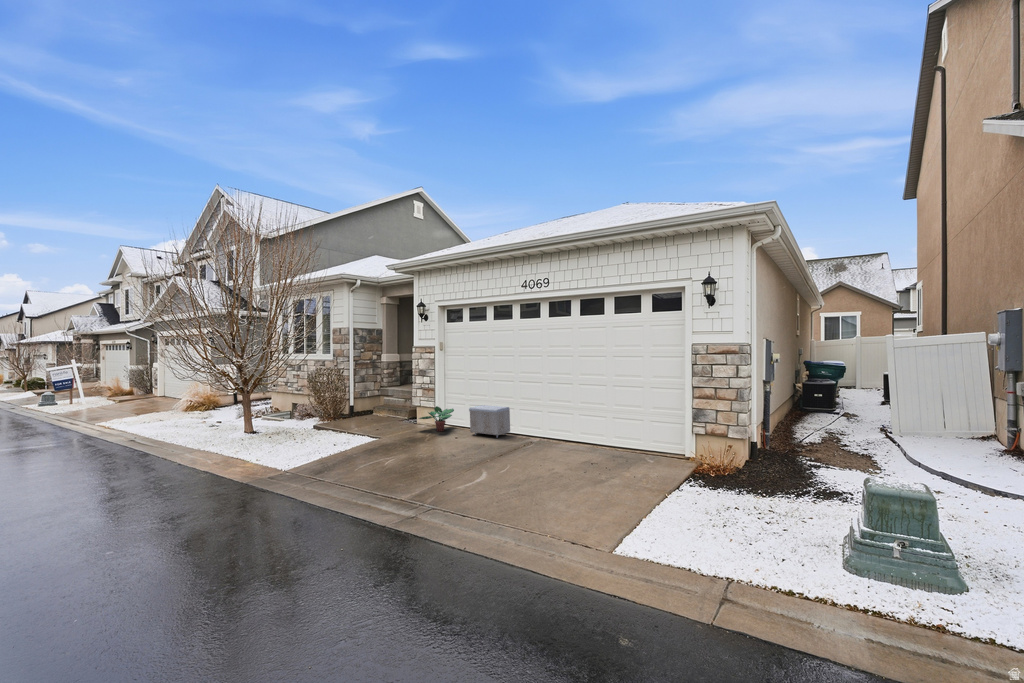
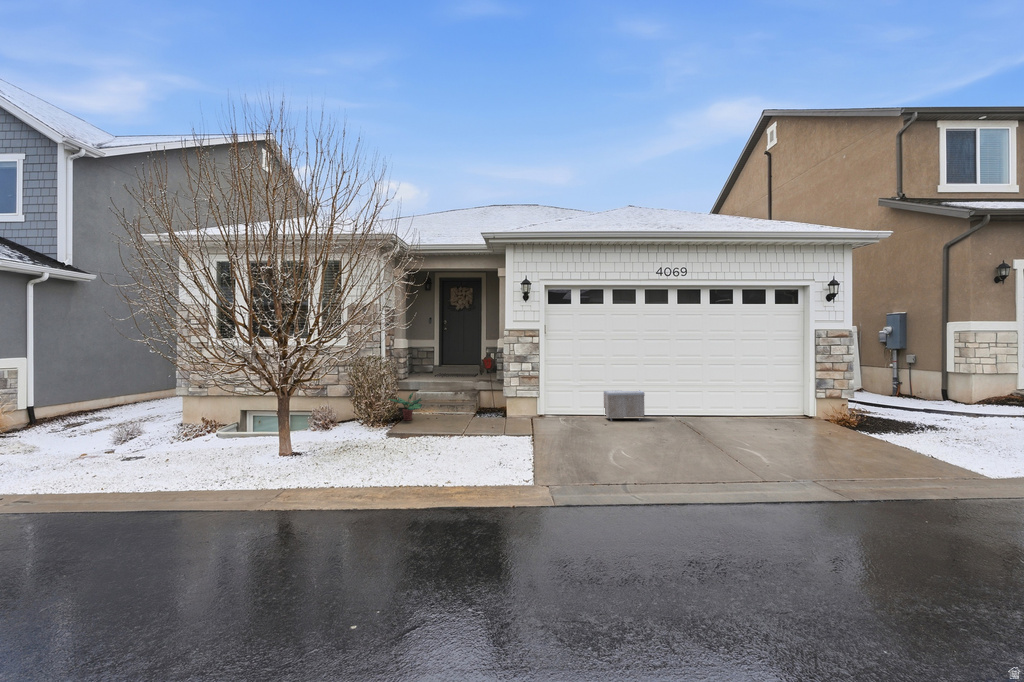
potted plant: present [419,406,454,431] -> present [388,392,422,420]

